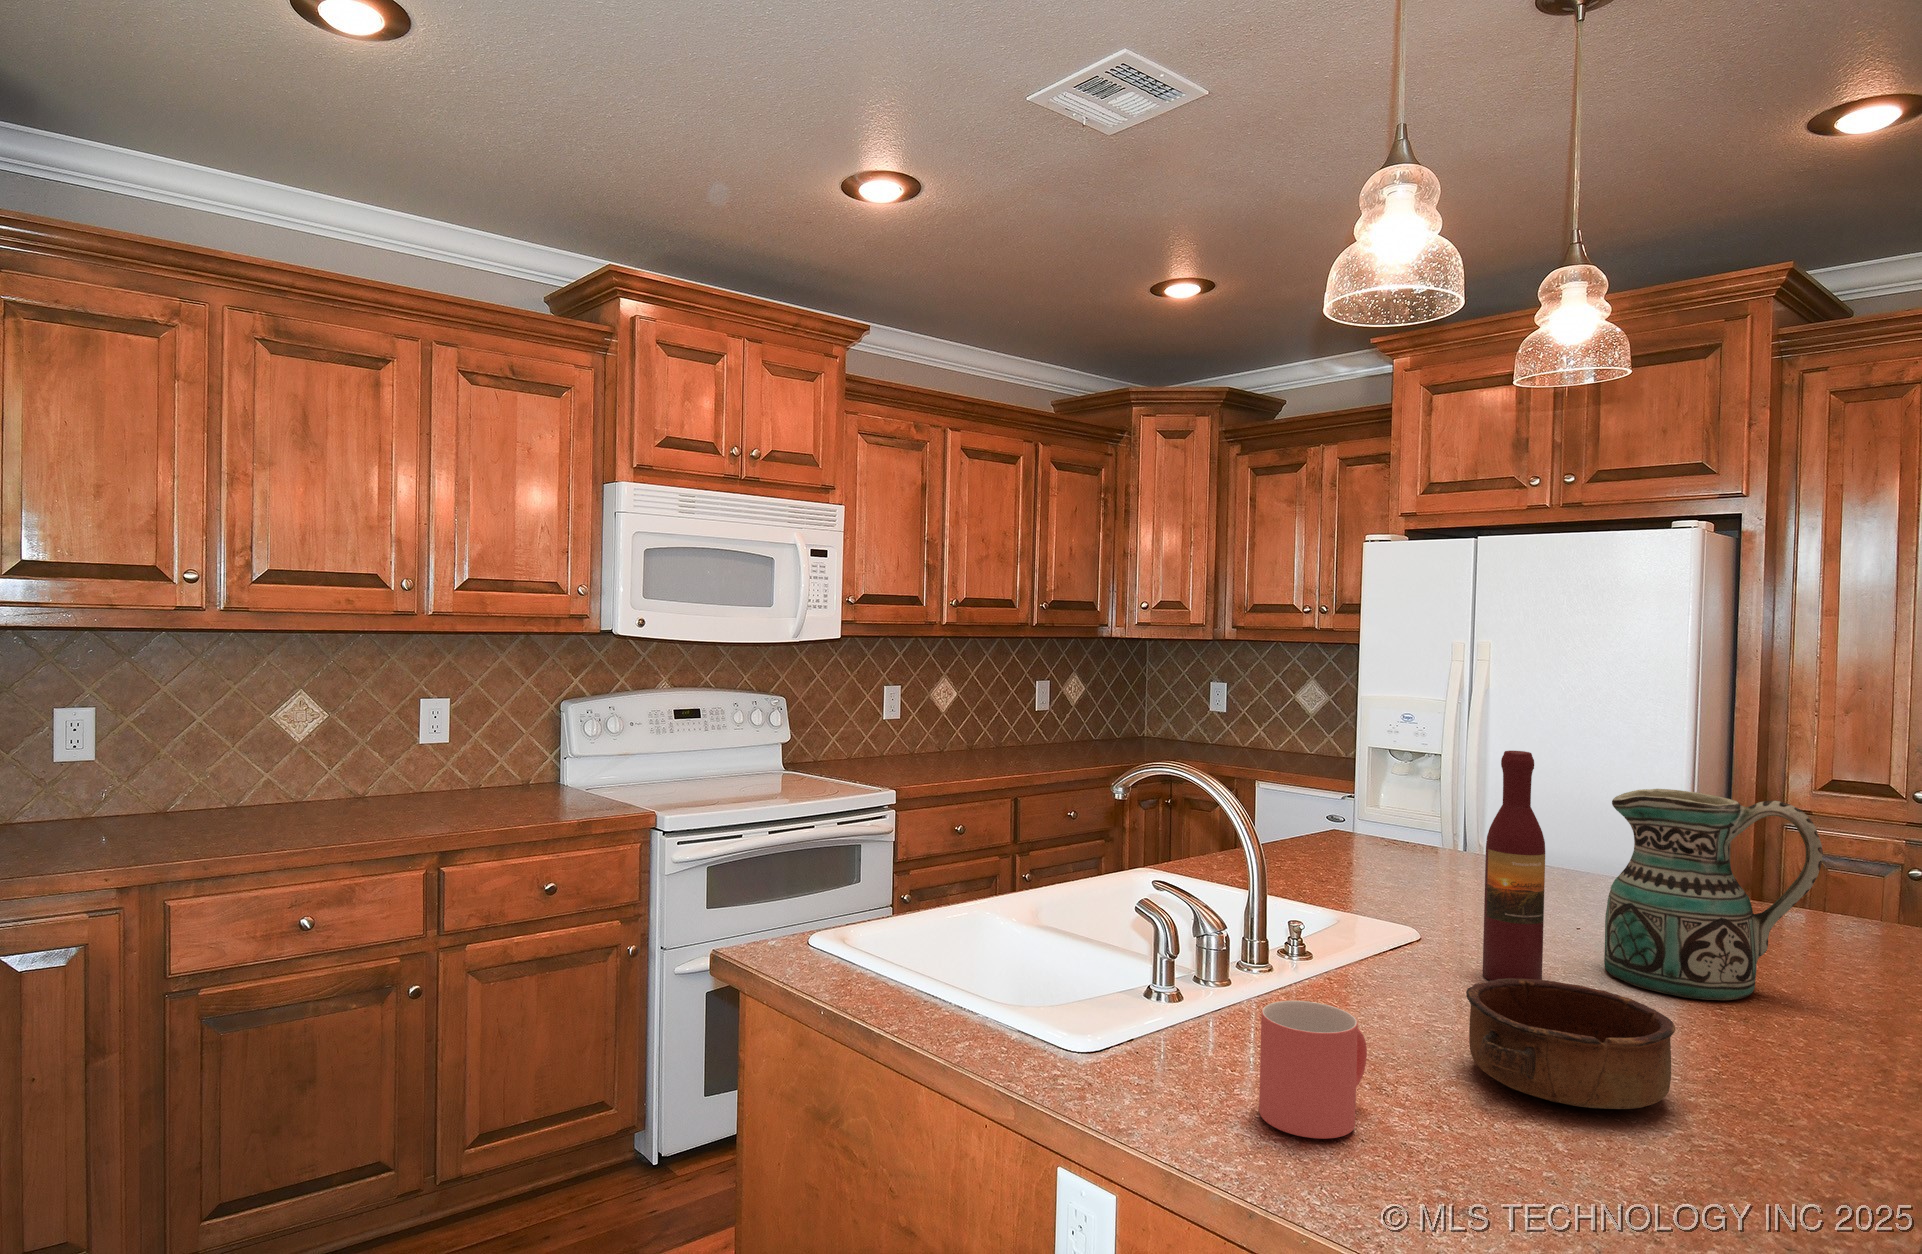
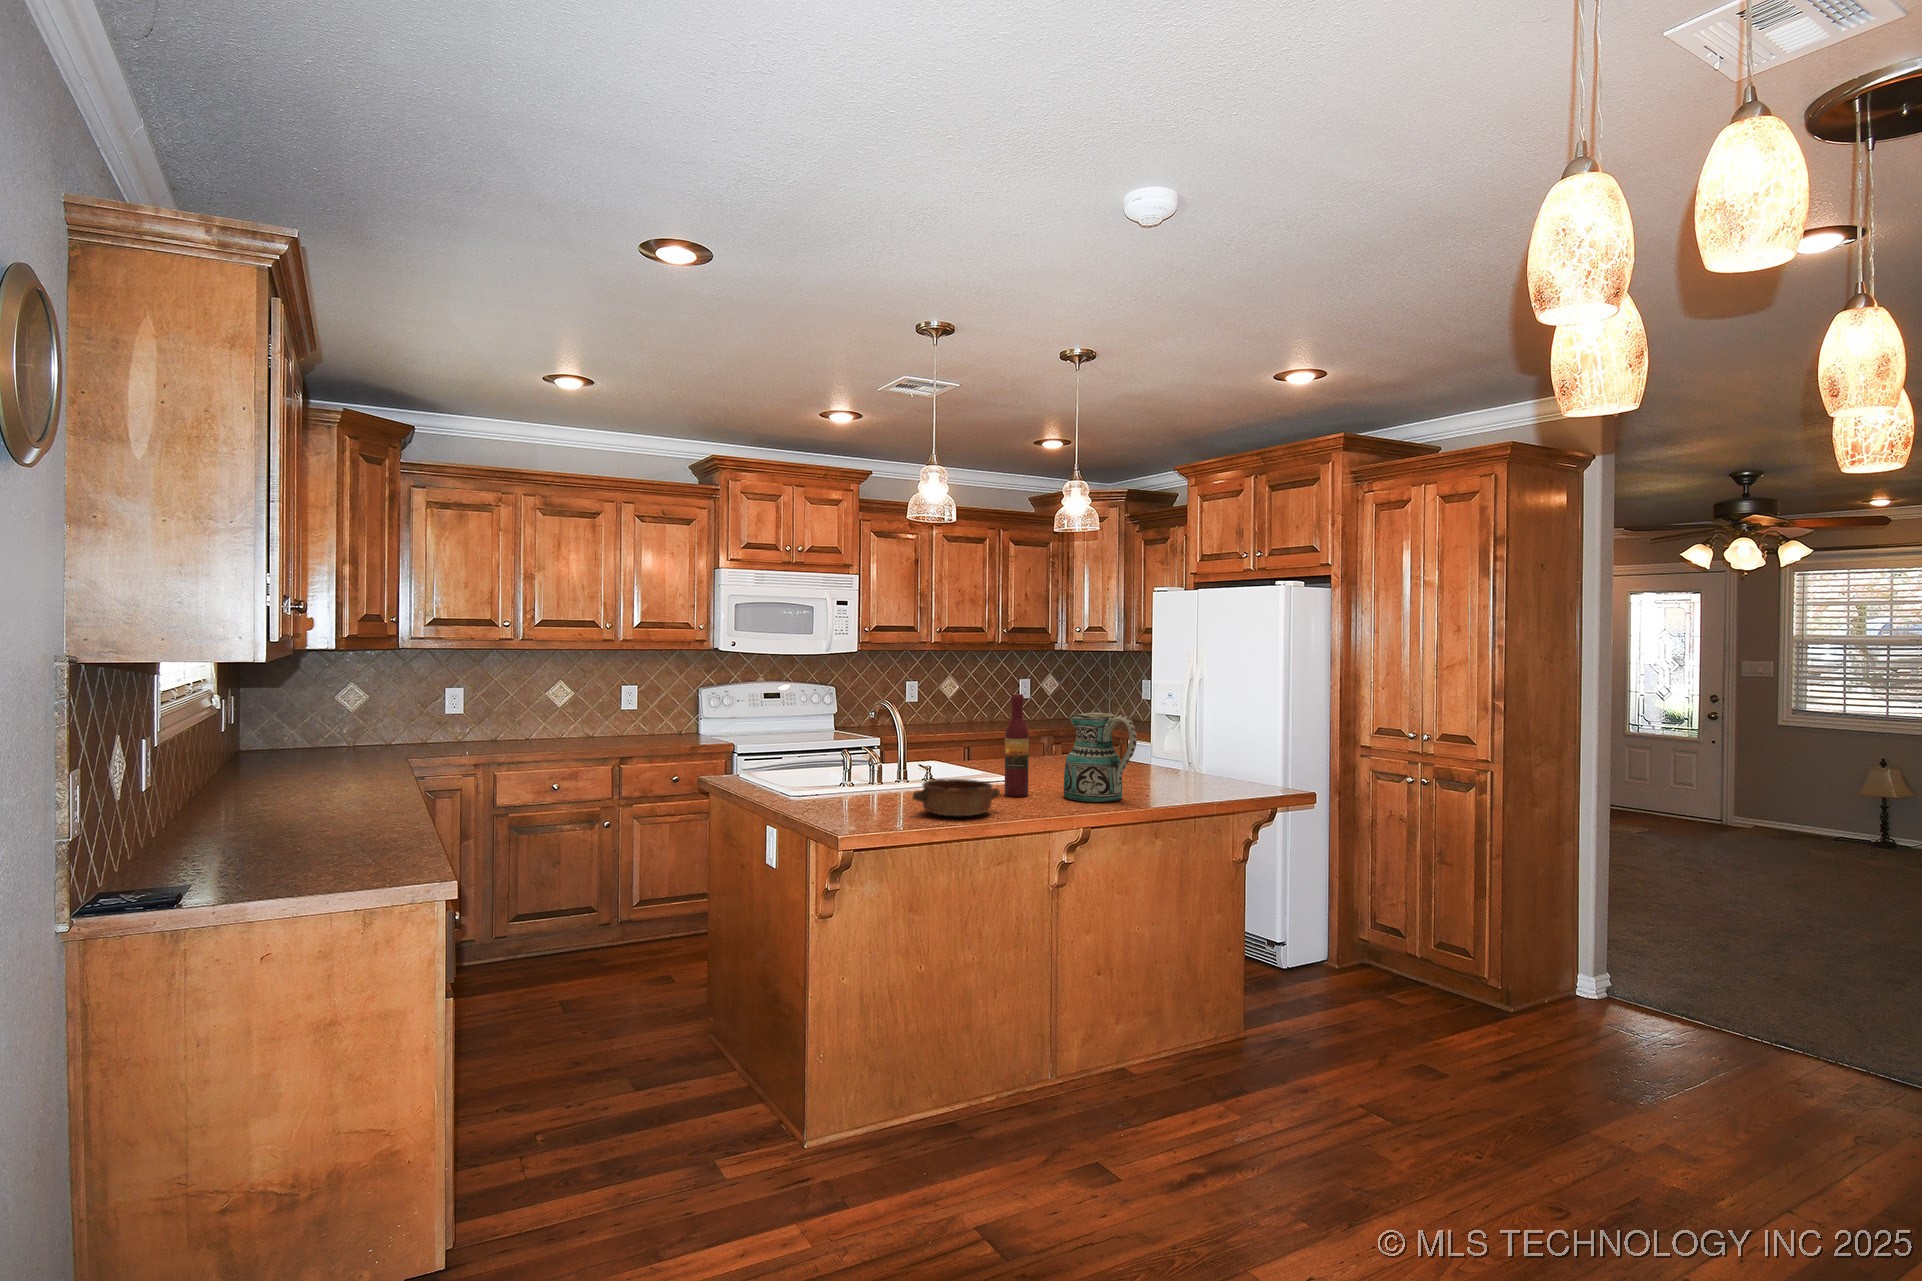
mug: present [1259,1001,1367,1139] -> none [823,775,868,817]

